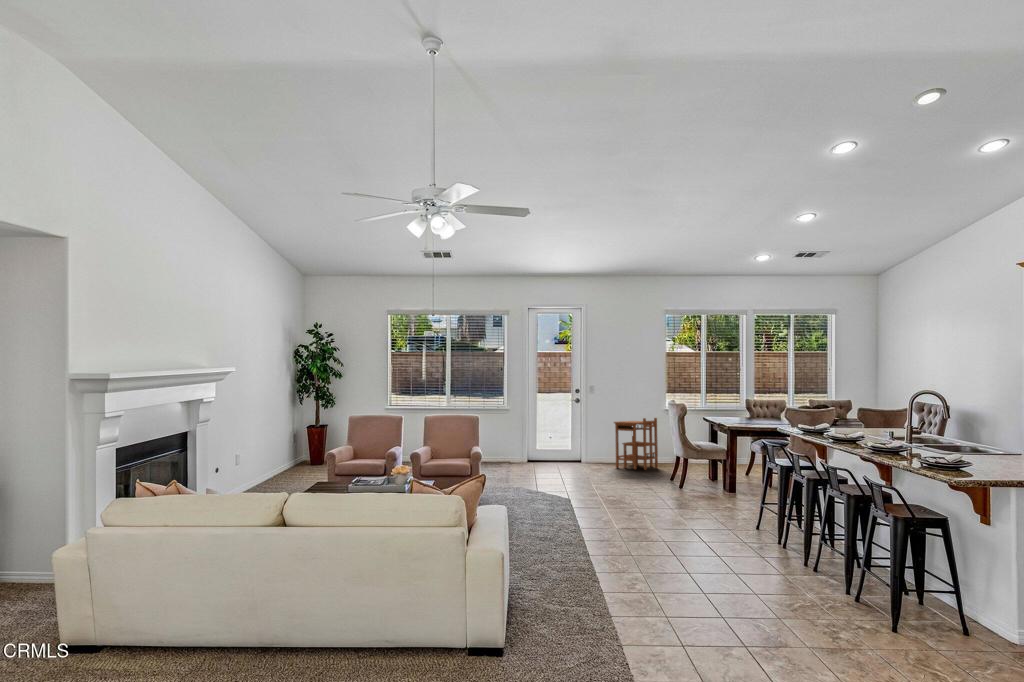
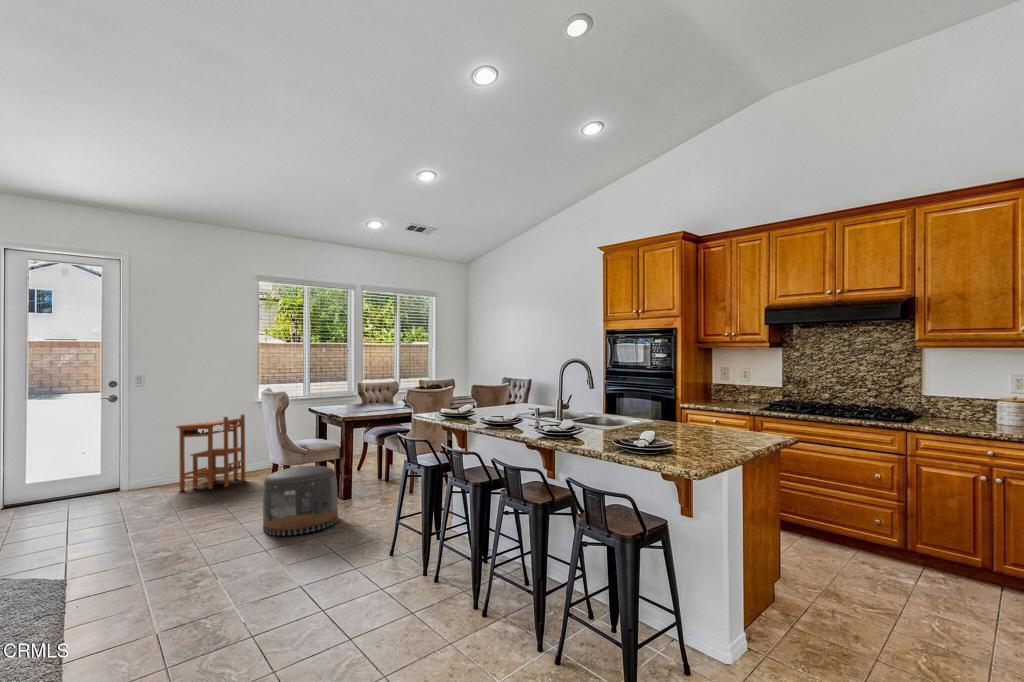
pouf: none [670,459,722,505] -> present [263,466,338,536]

